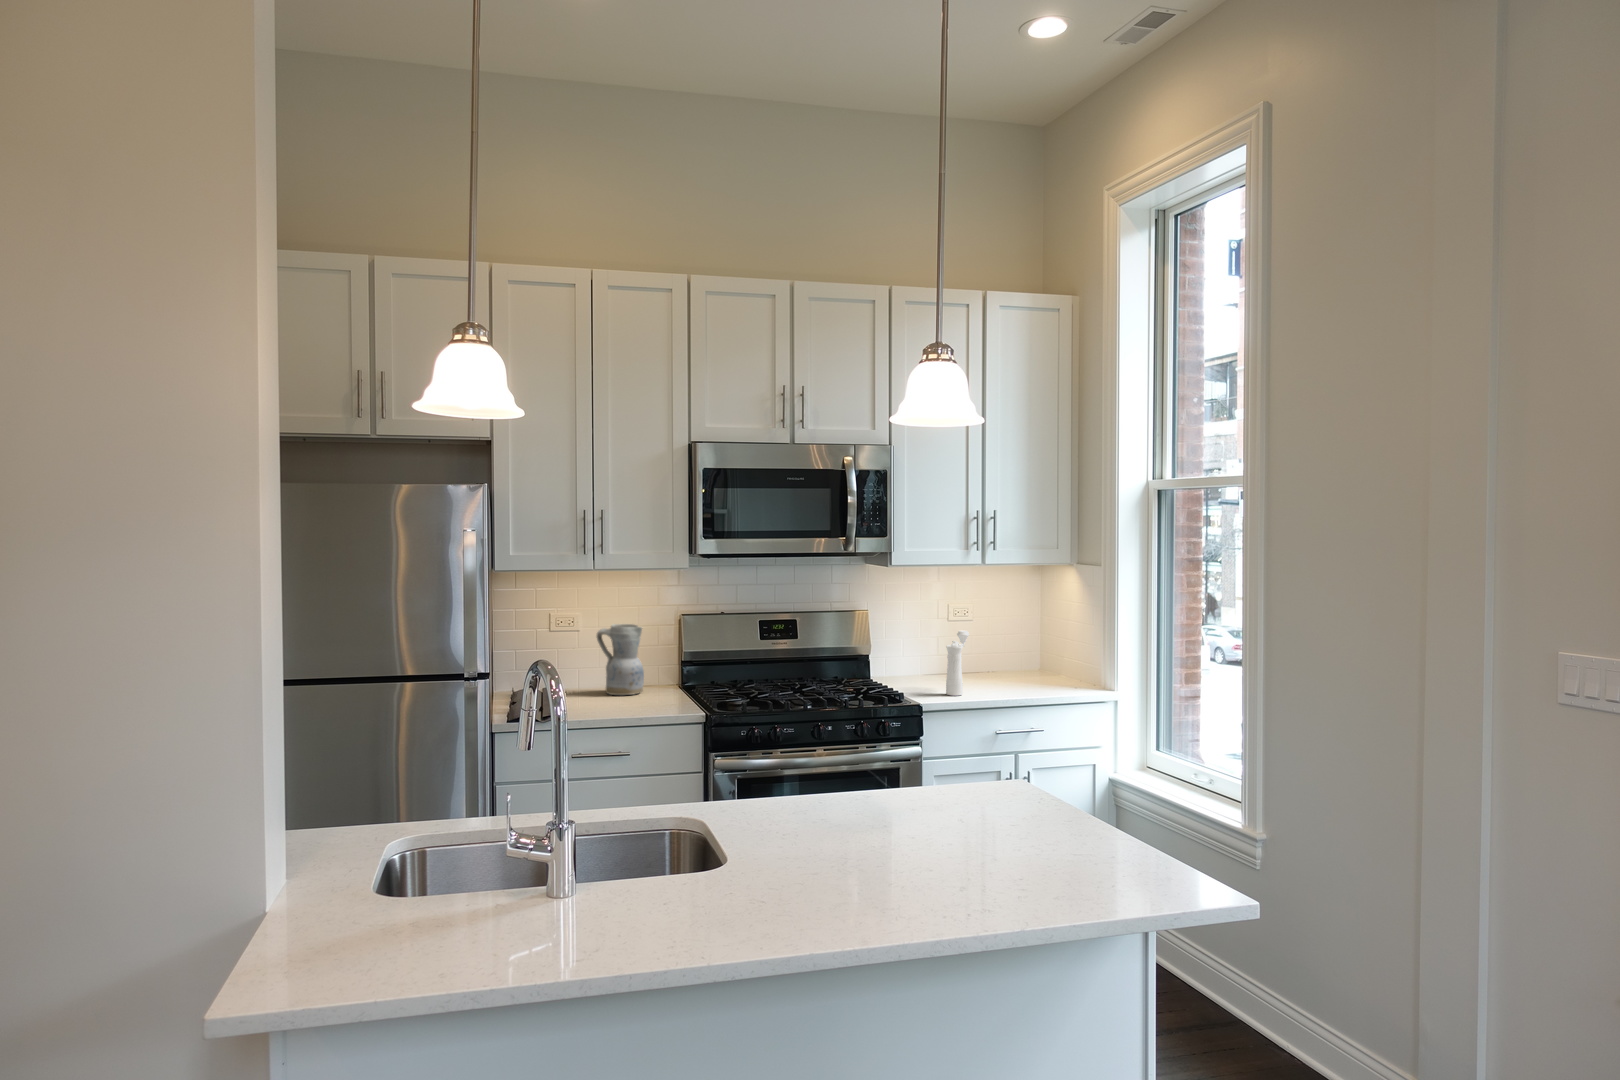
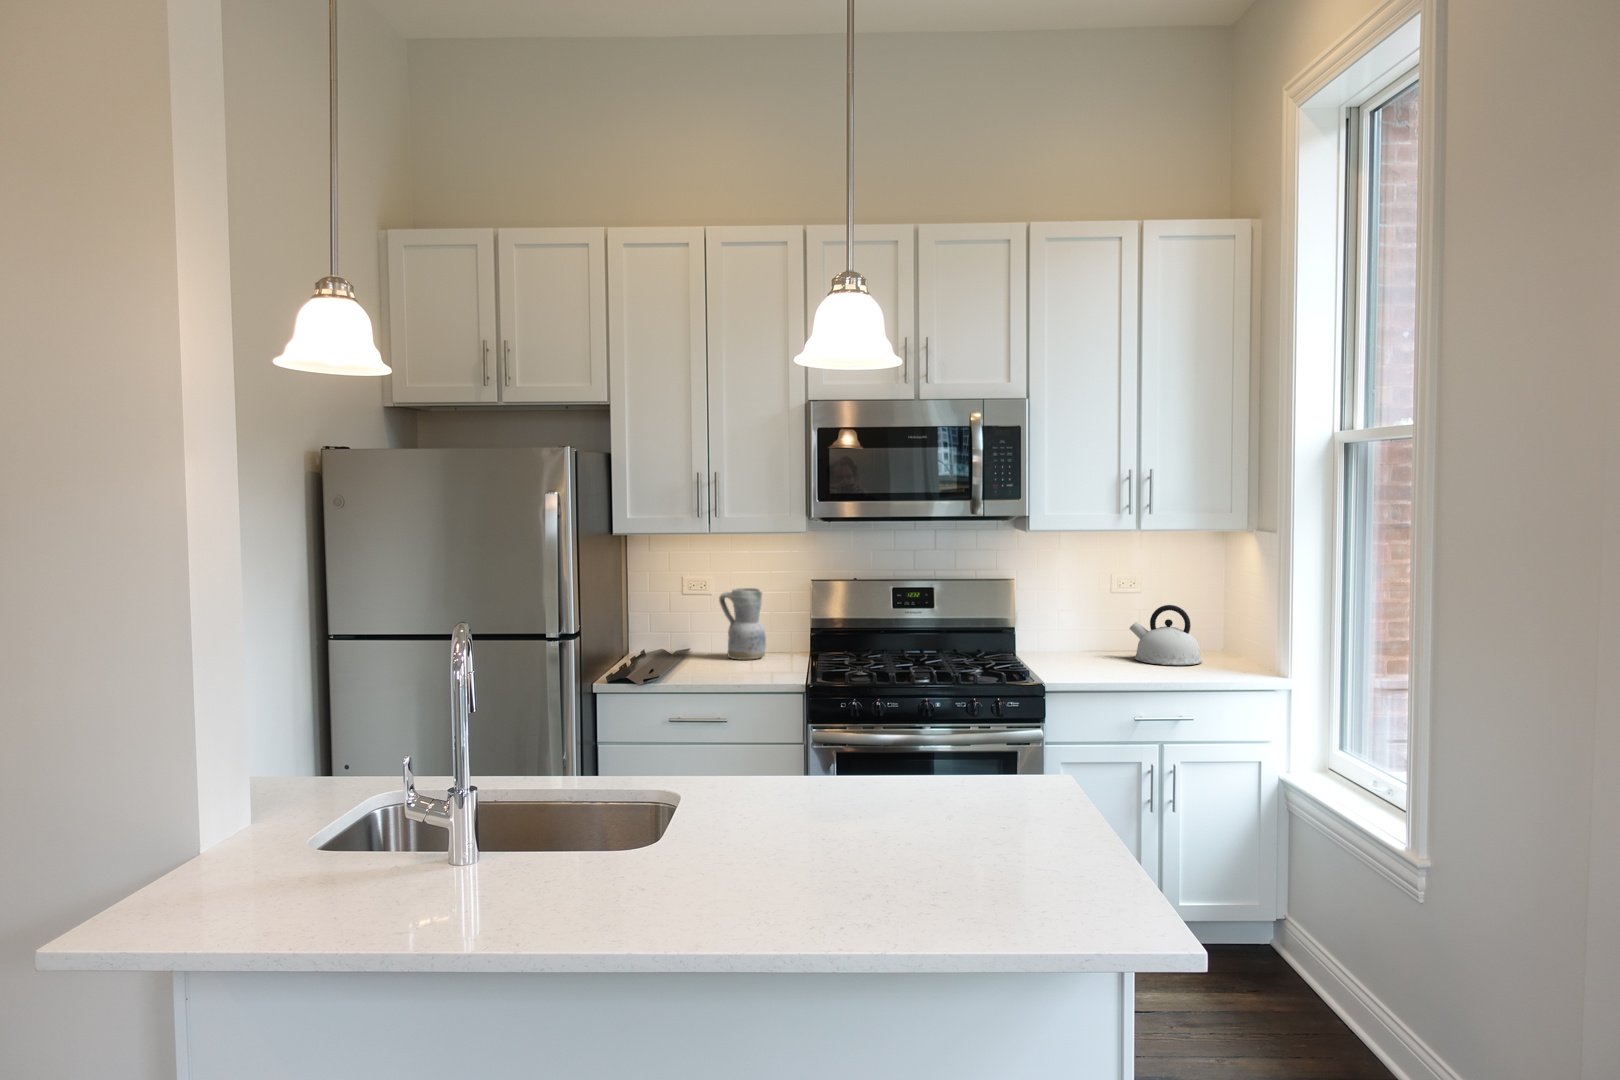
kettle: none [971,630,1034,683] -> present [1129,605,1202,665]
pepper mill: present [946,631,969,696] -> none [1082,604,1114,676]

